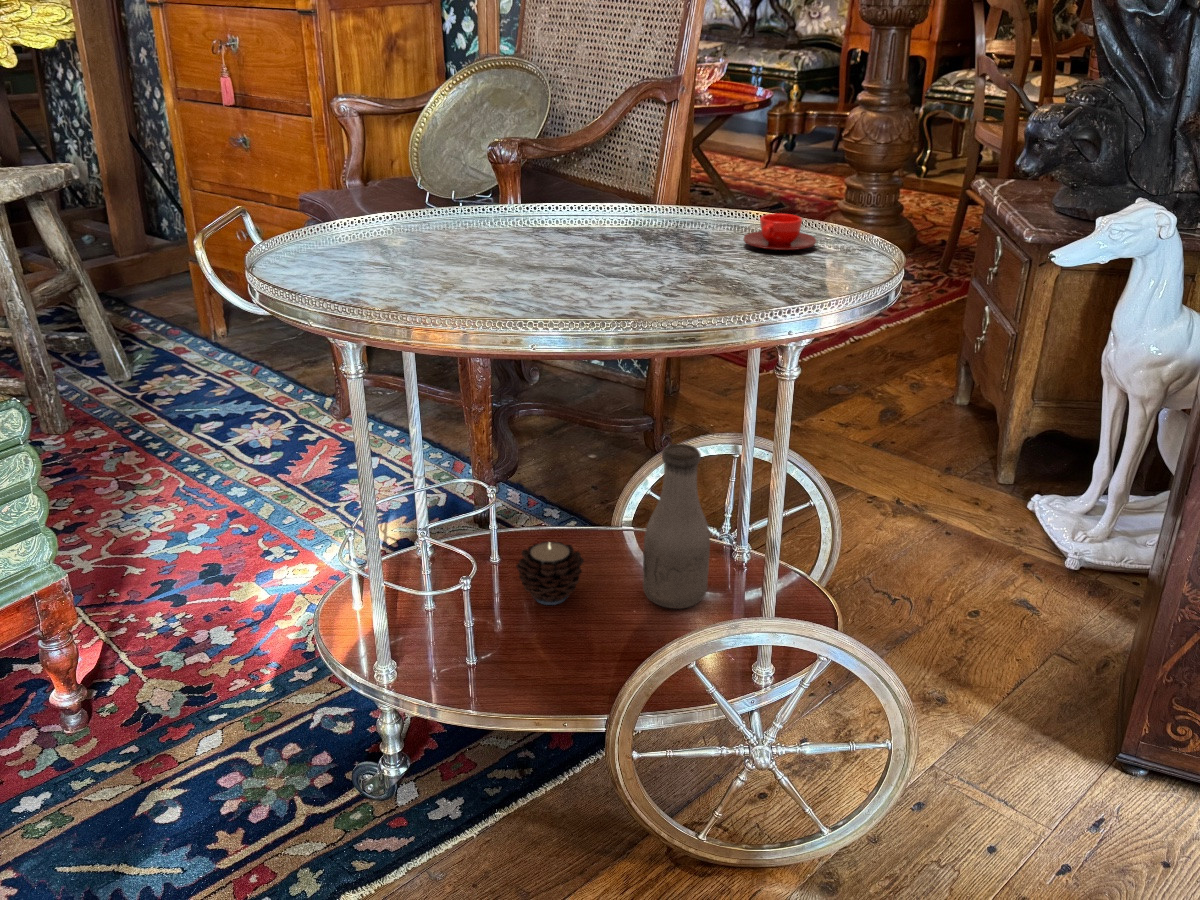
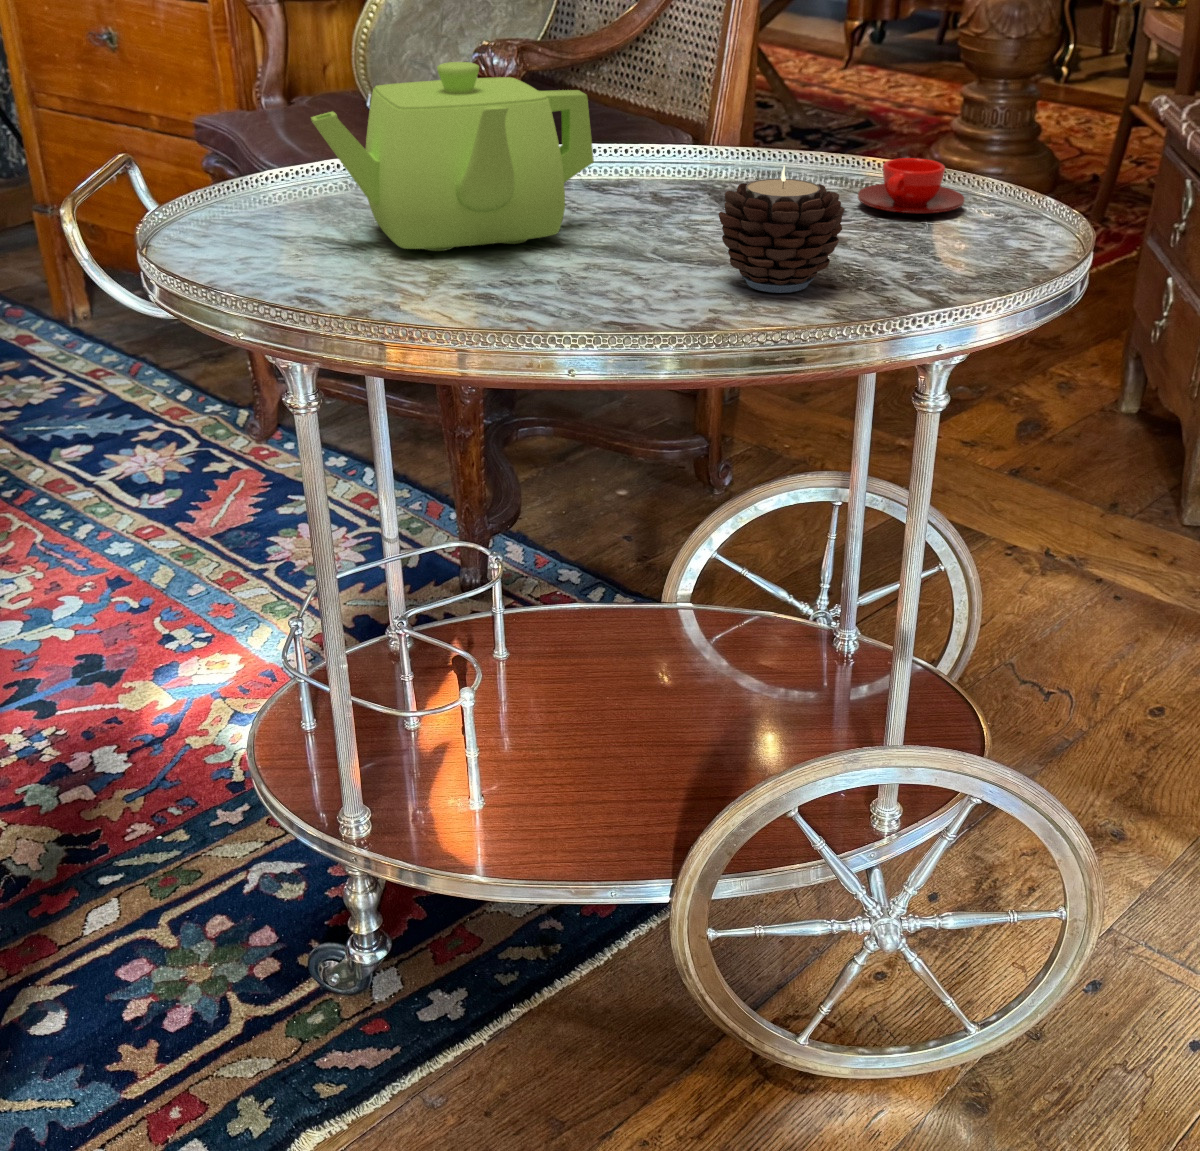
teapot: none [365,146,559,272] -> present [311,62,594,251]
bottle: present [643,444,710,609] -> none [707,493,803,724]
candle: present [516,542,584,605] -> present [719,166,845,293]

